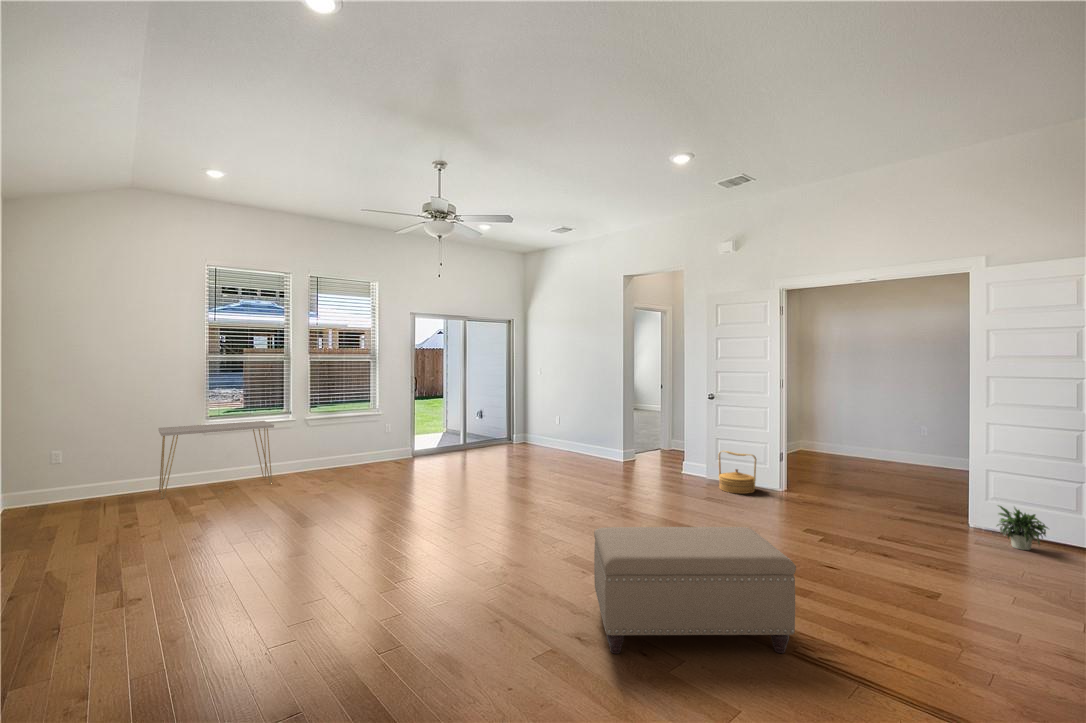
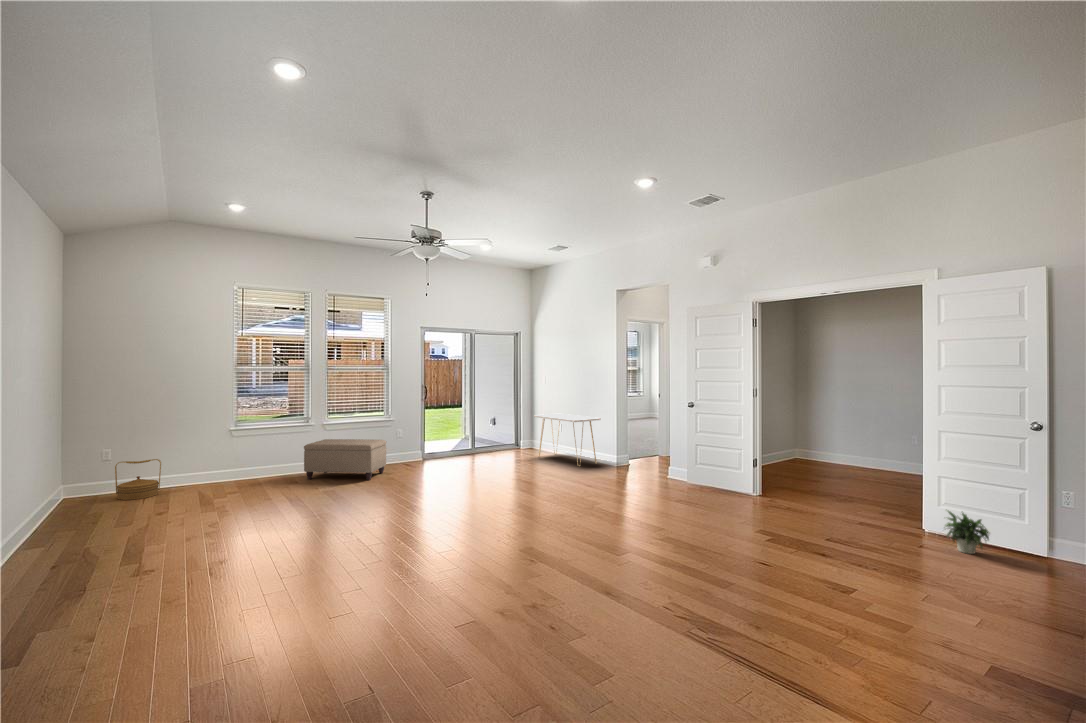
console table: present [159,421,274,499] -> present [534,414,601,466]
woven basket: present [718,451,757,494] -> present [115,459,161,500]
ottoman: present [594,527,796,654] -> present [304,439,386,480]

